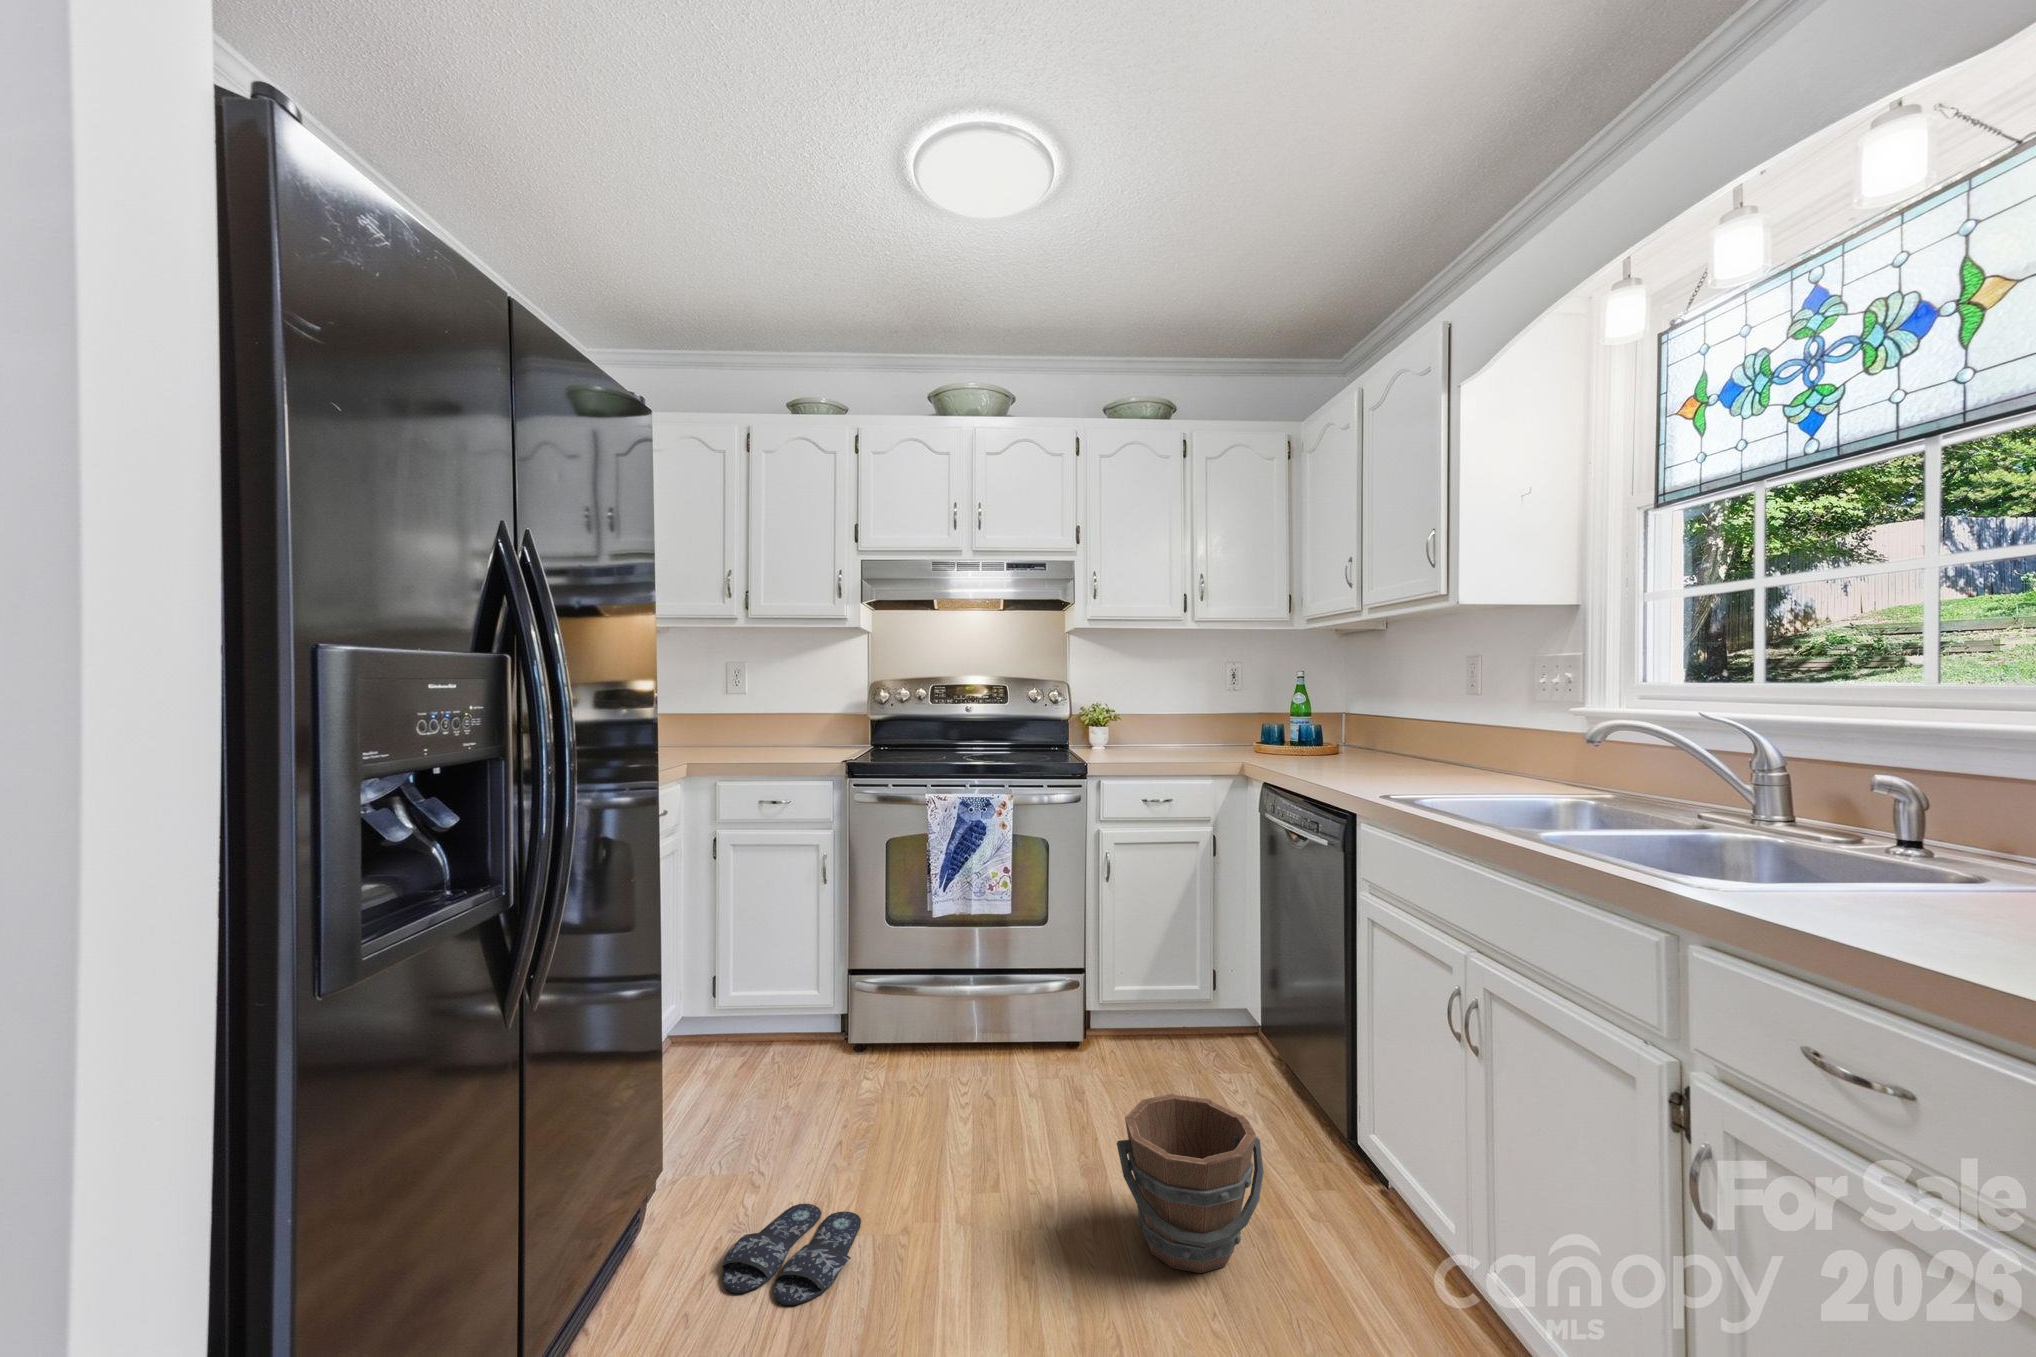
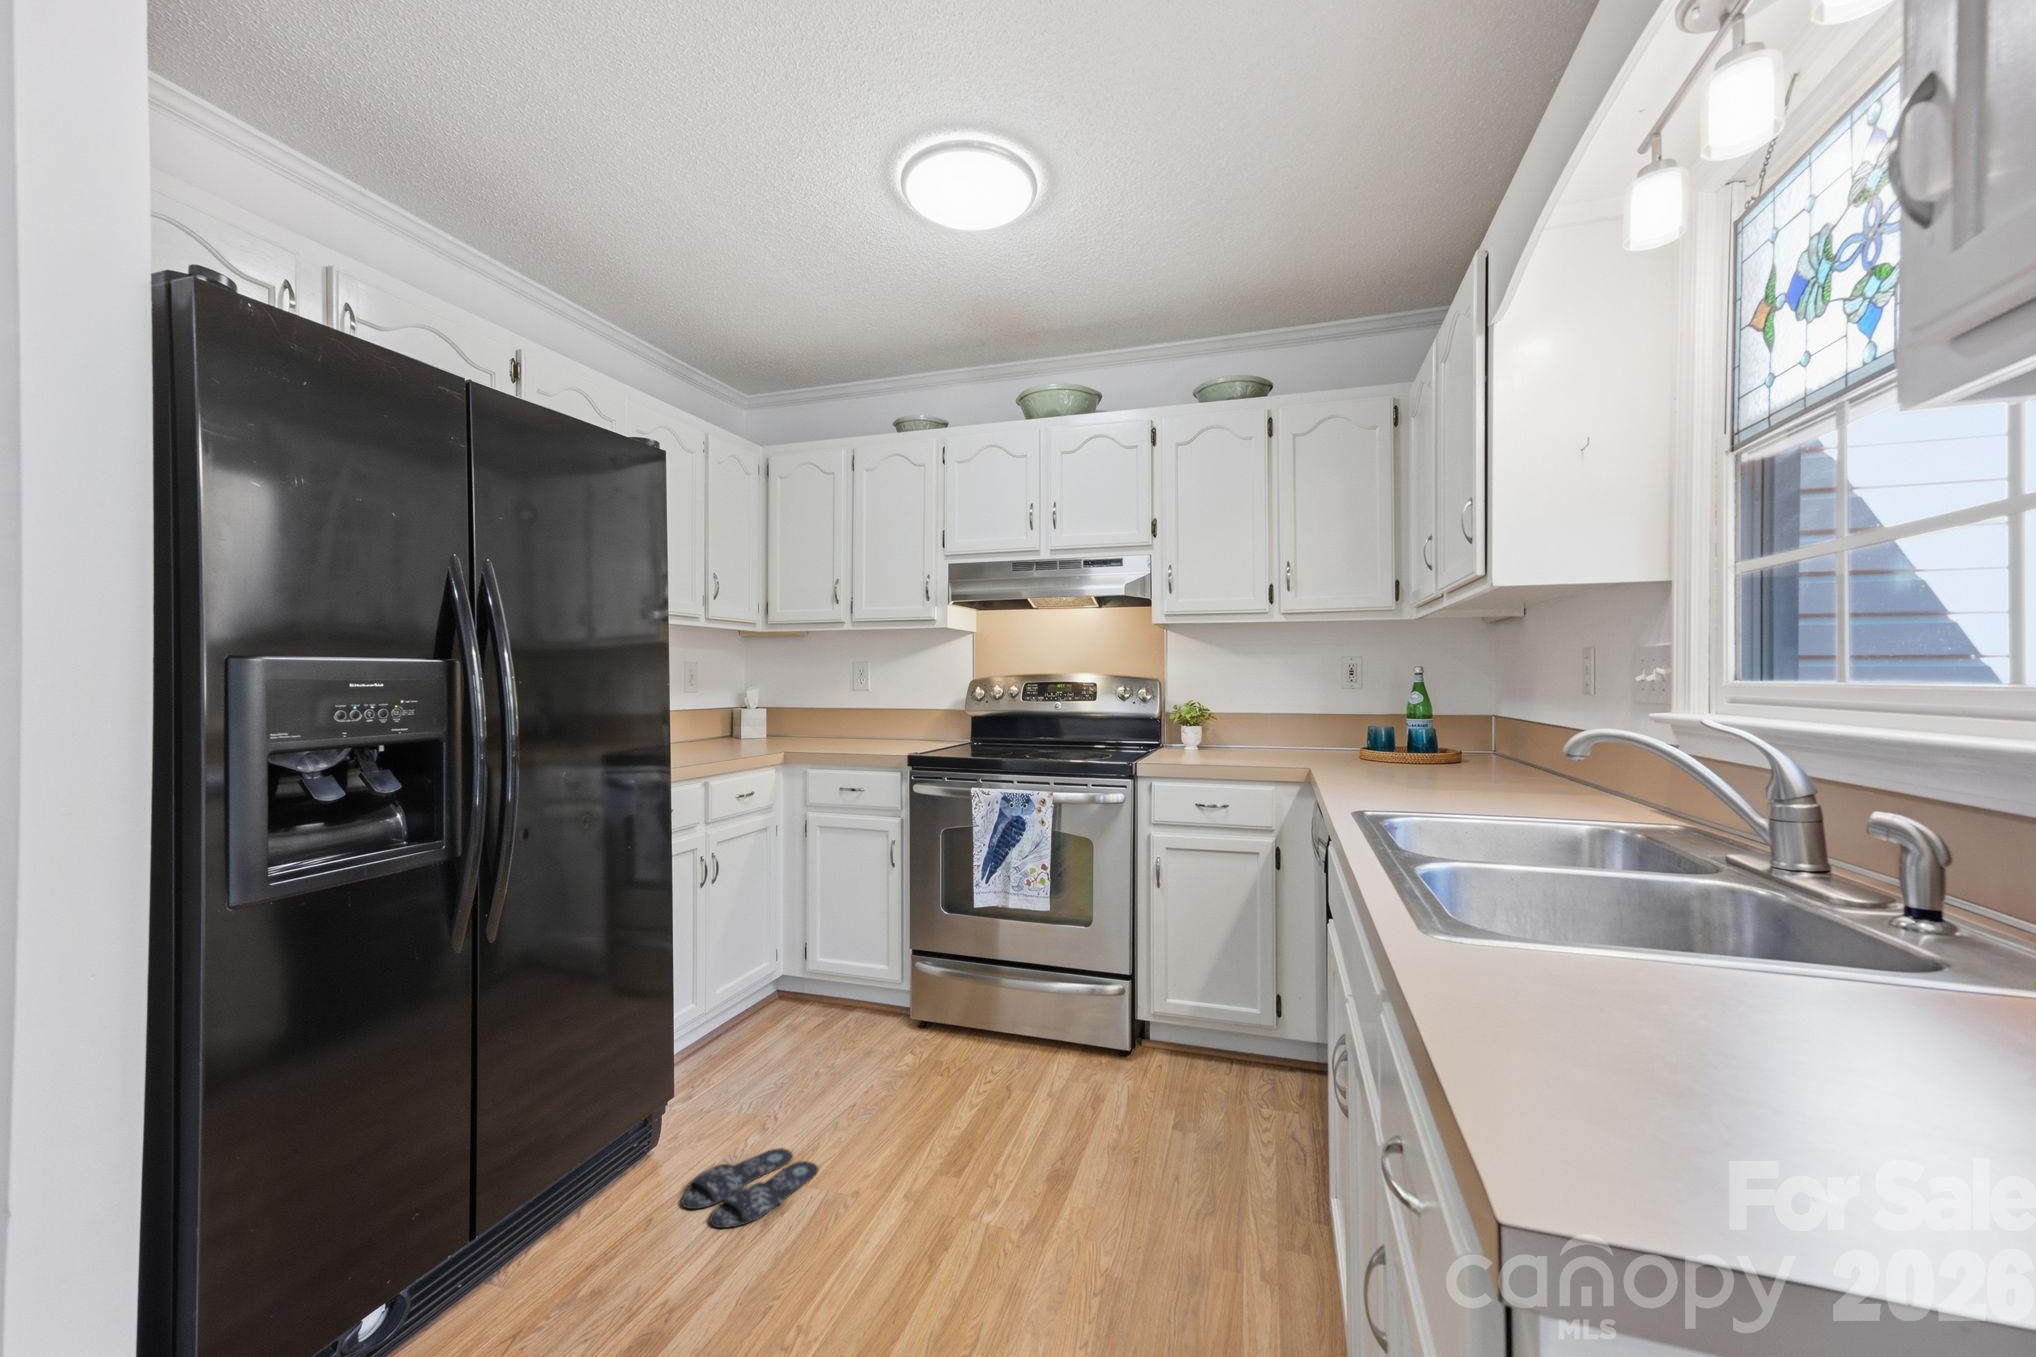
bucket: present [1117,1094,1264,1273] -> none [1011,1106,1158,1288]

